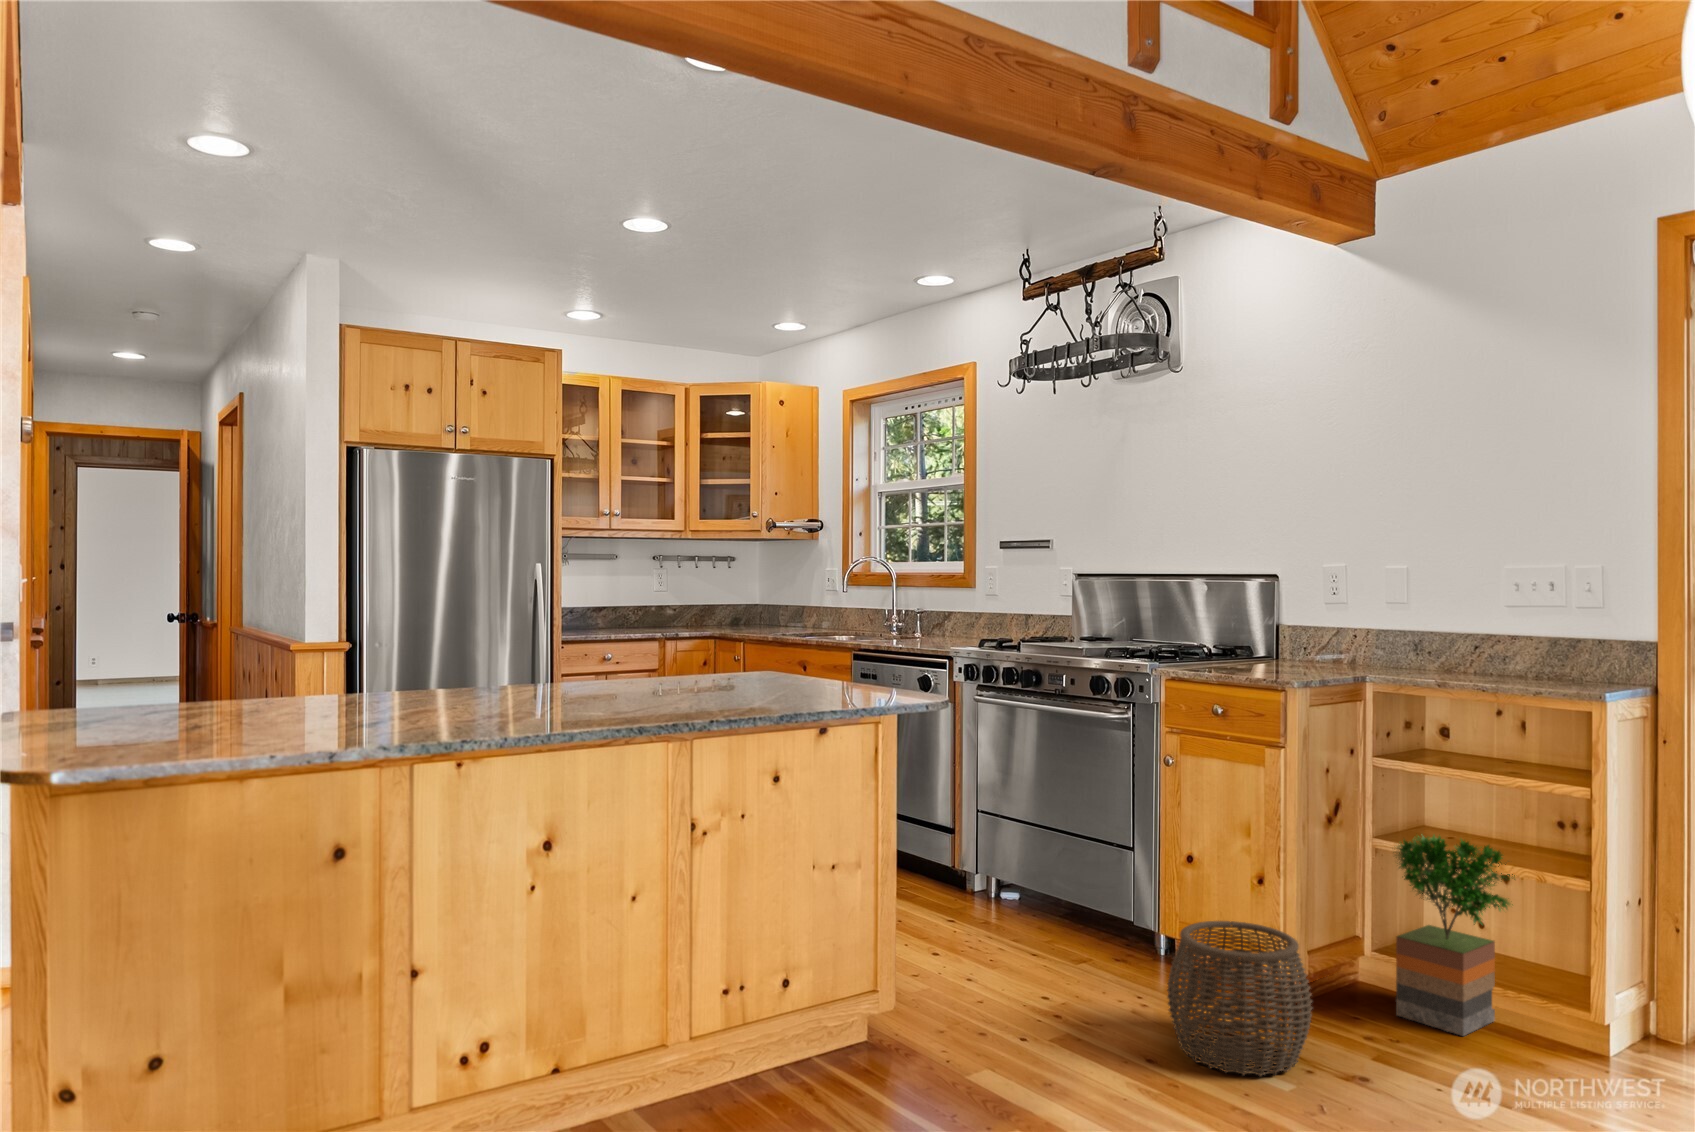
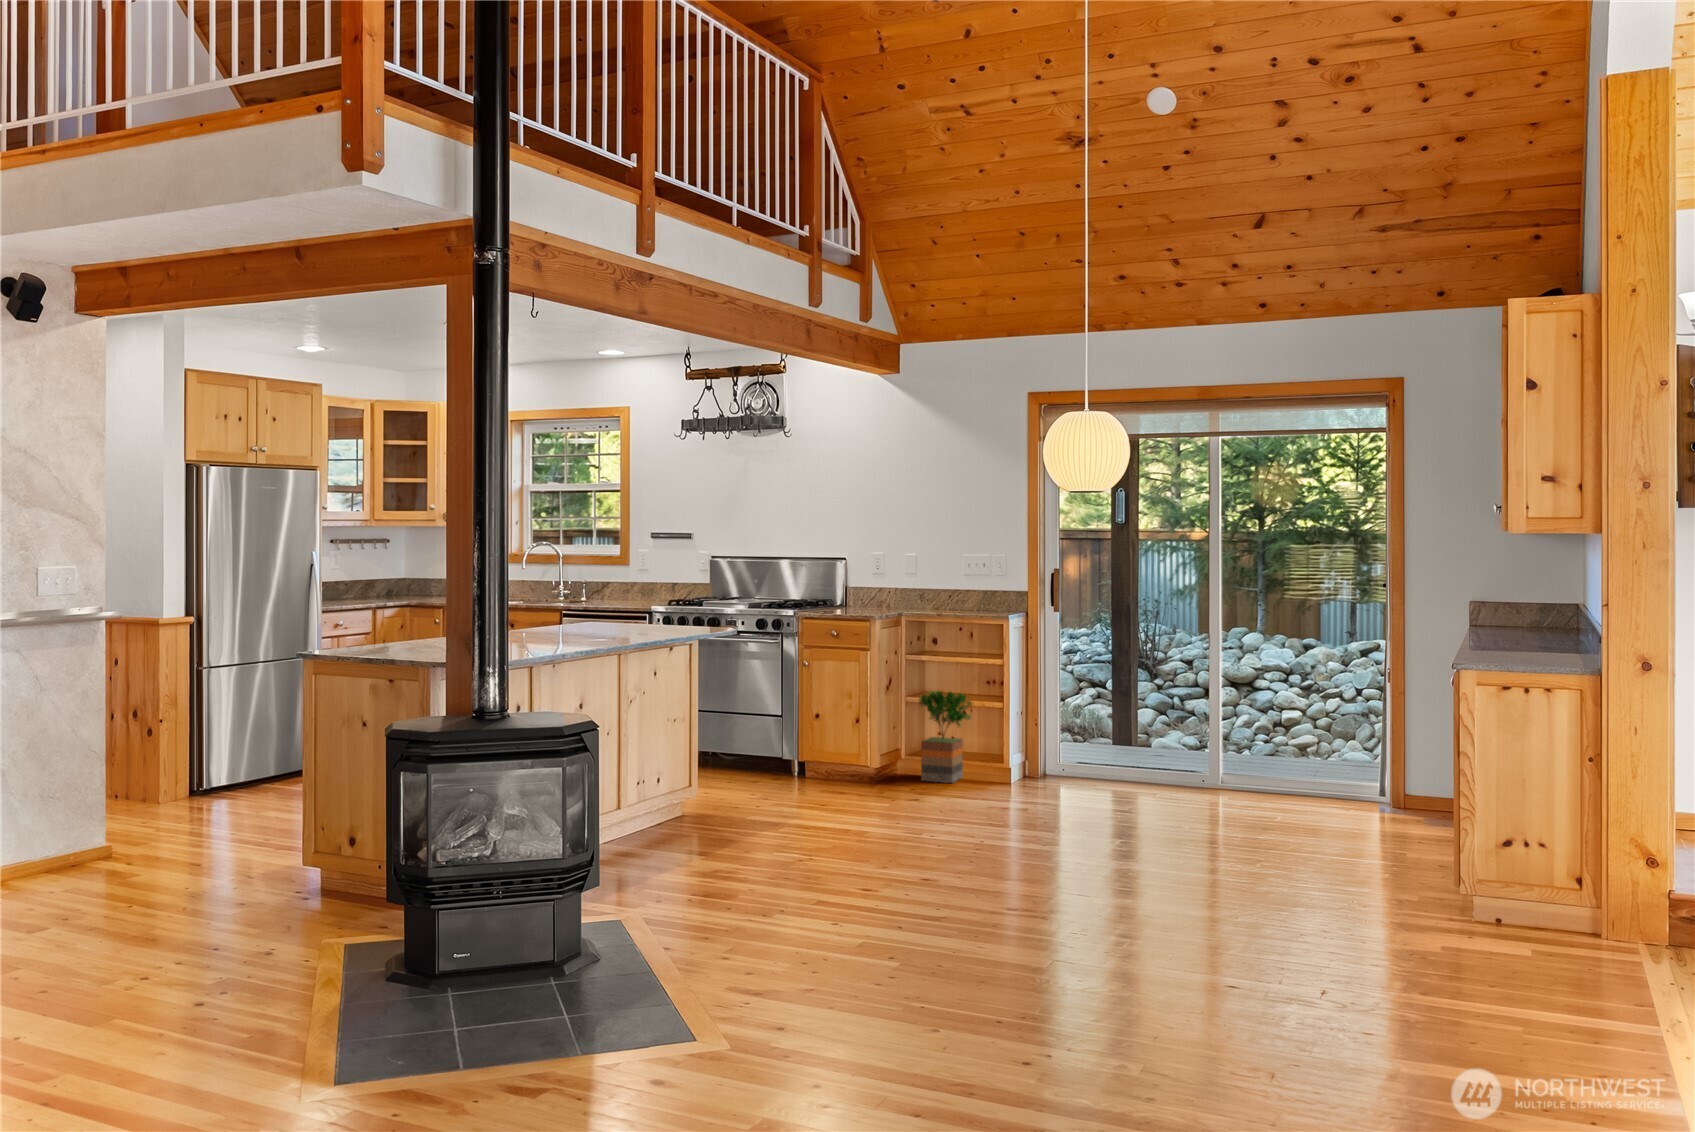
woven basket: present [1167,921,1312,1076] -> none [829,737,898,804]

